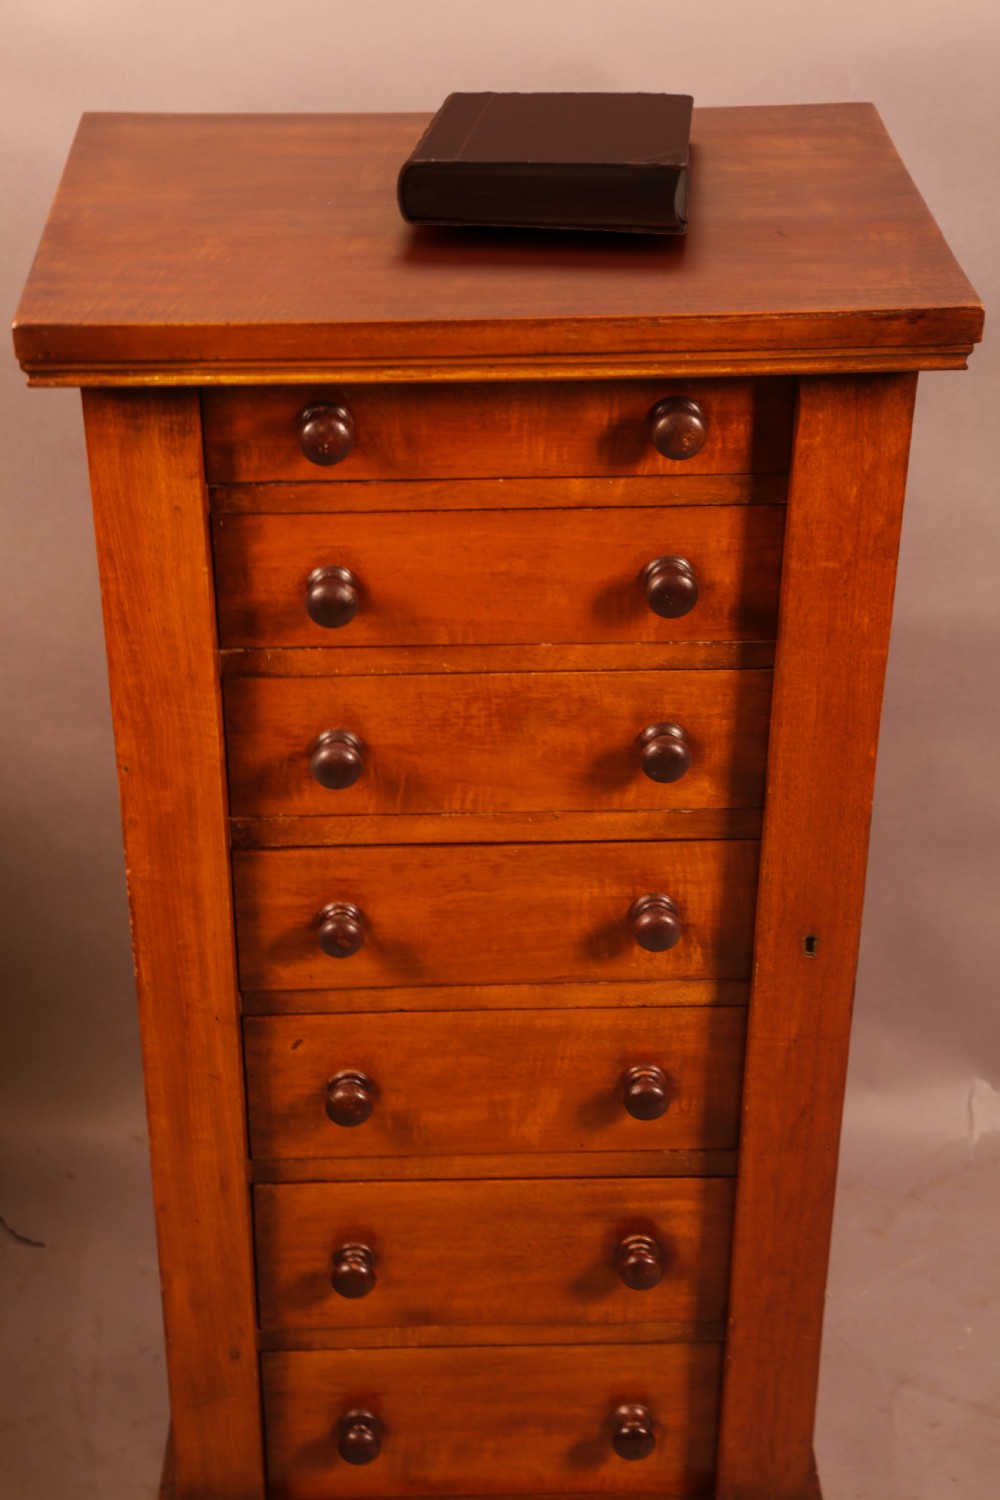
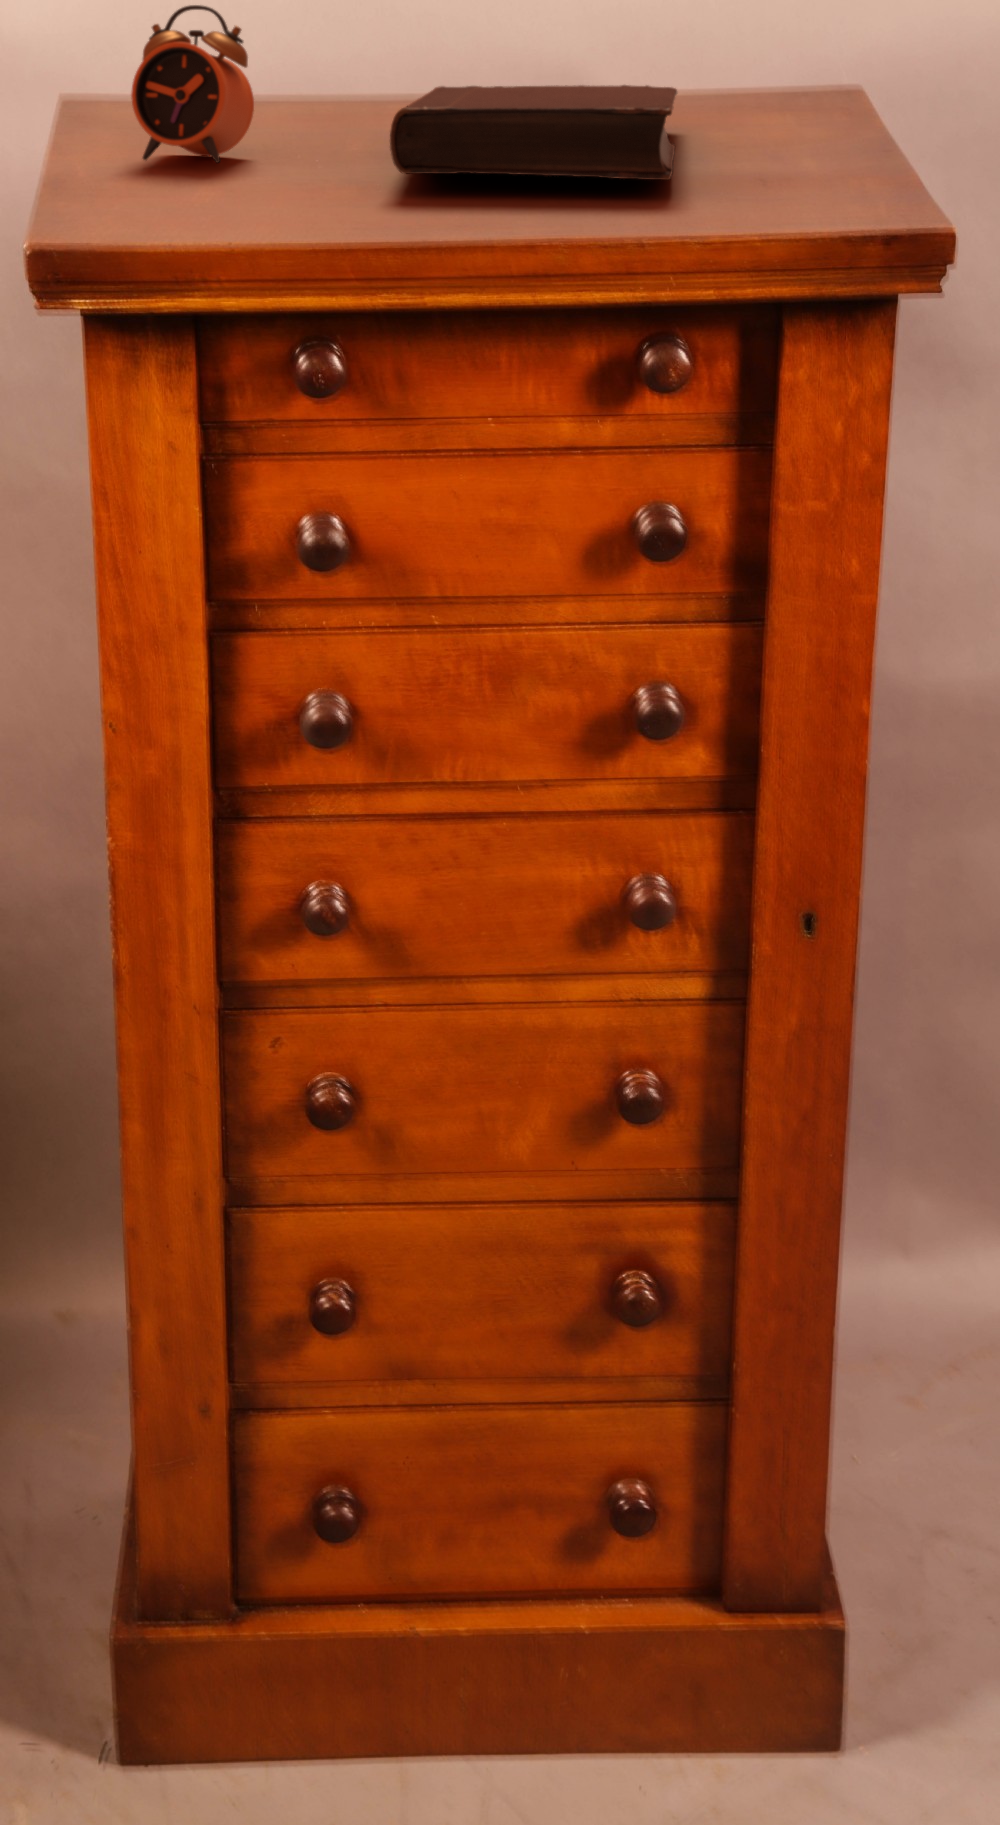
alarm clock: none [138,28,264,195] -> present [131,5,254,163]

